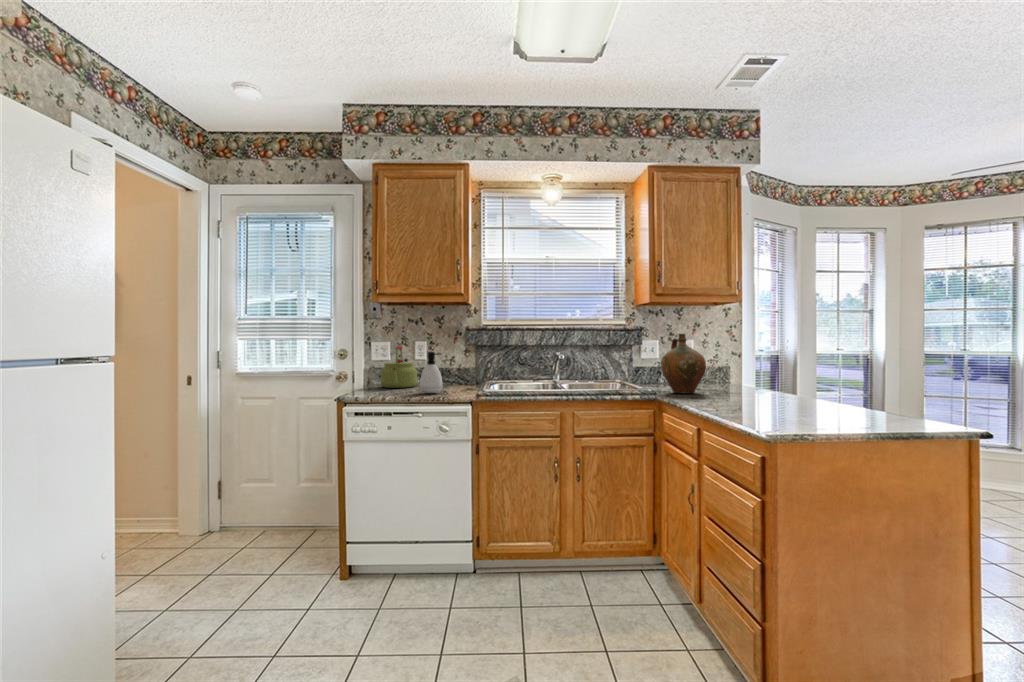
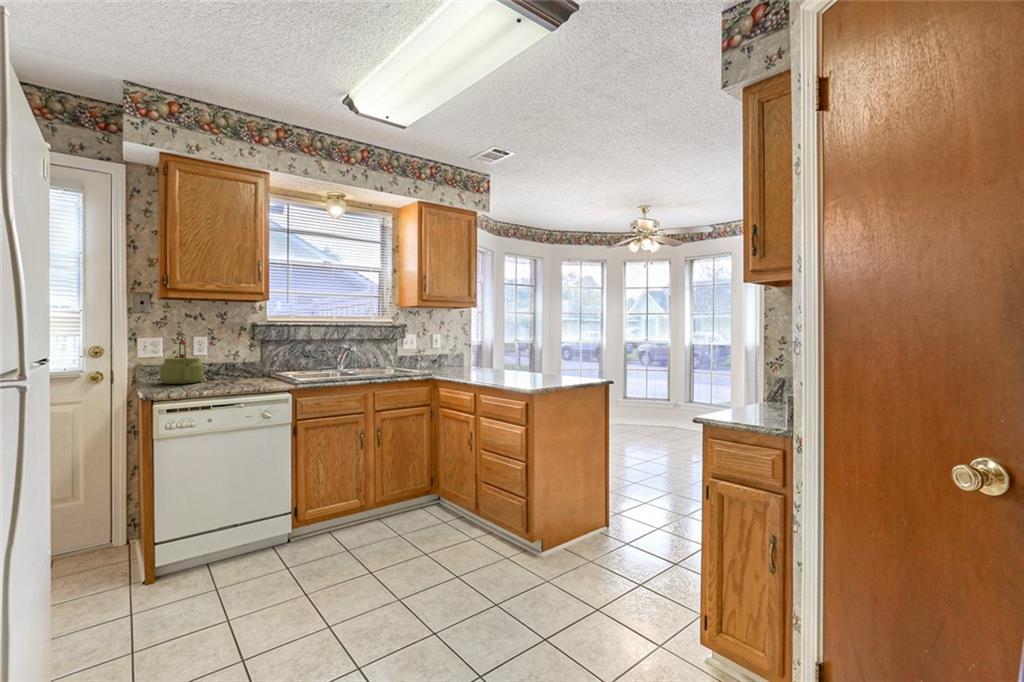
ceramic jug: present [661,334,706,393] -> none [436,332,467,375]
soap dispenser: present [420,352,442,393] -> none [231,347,255,386]

